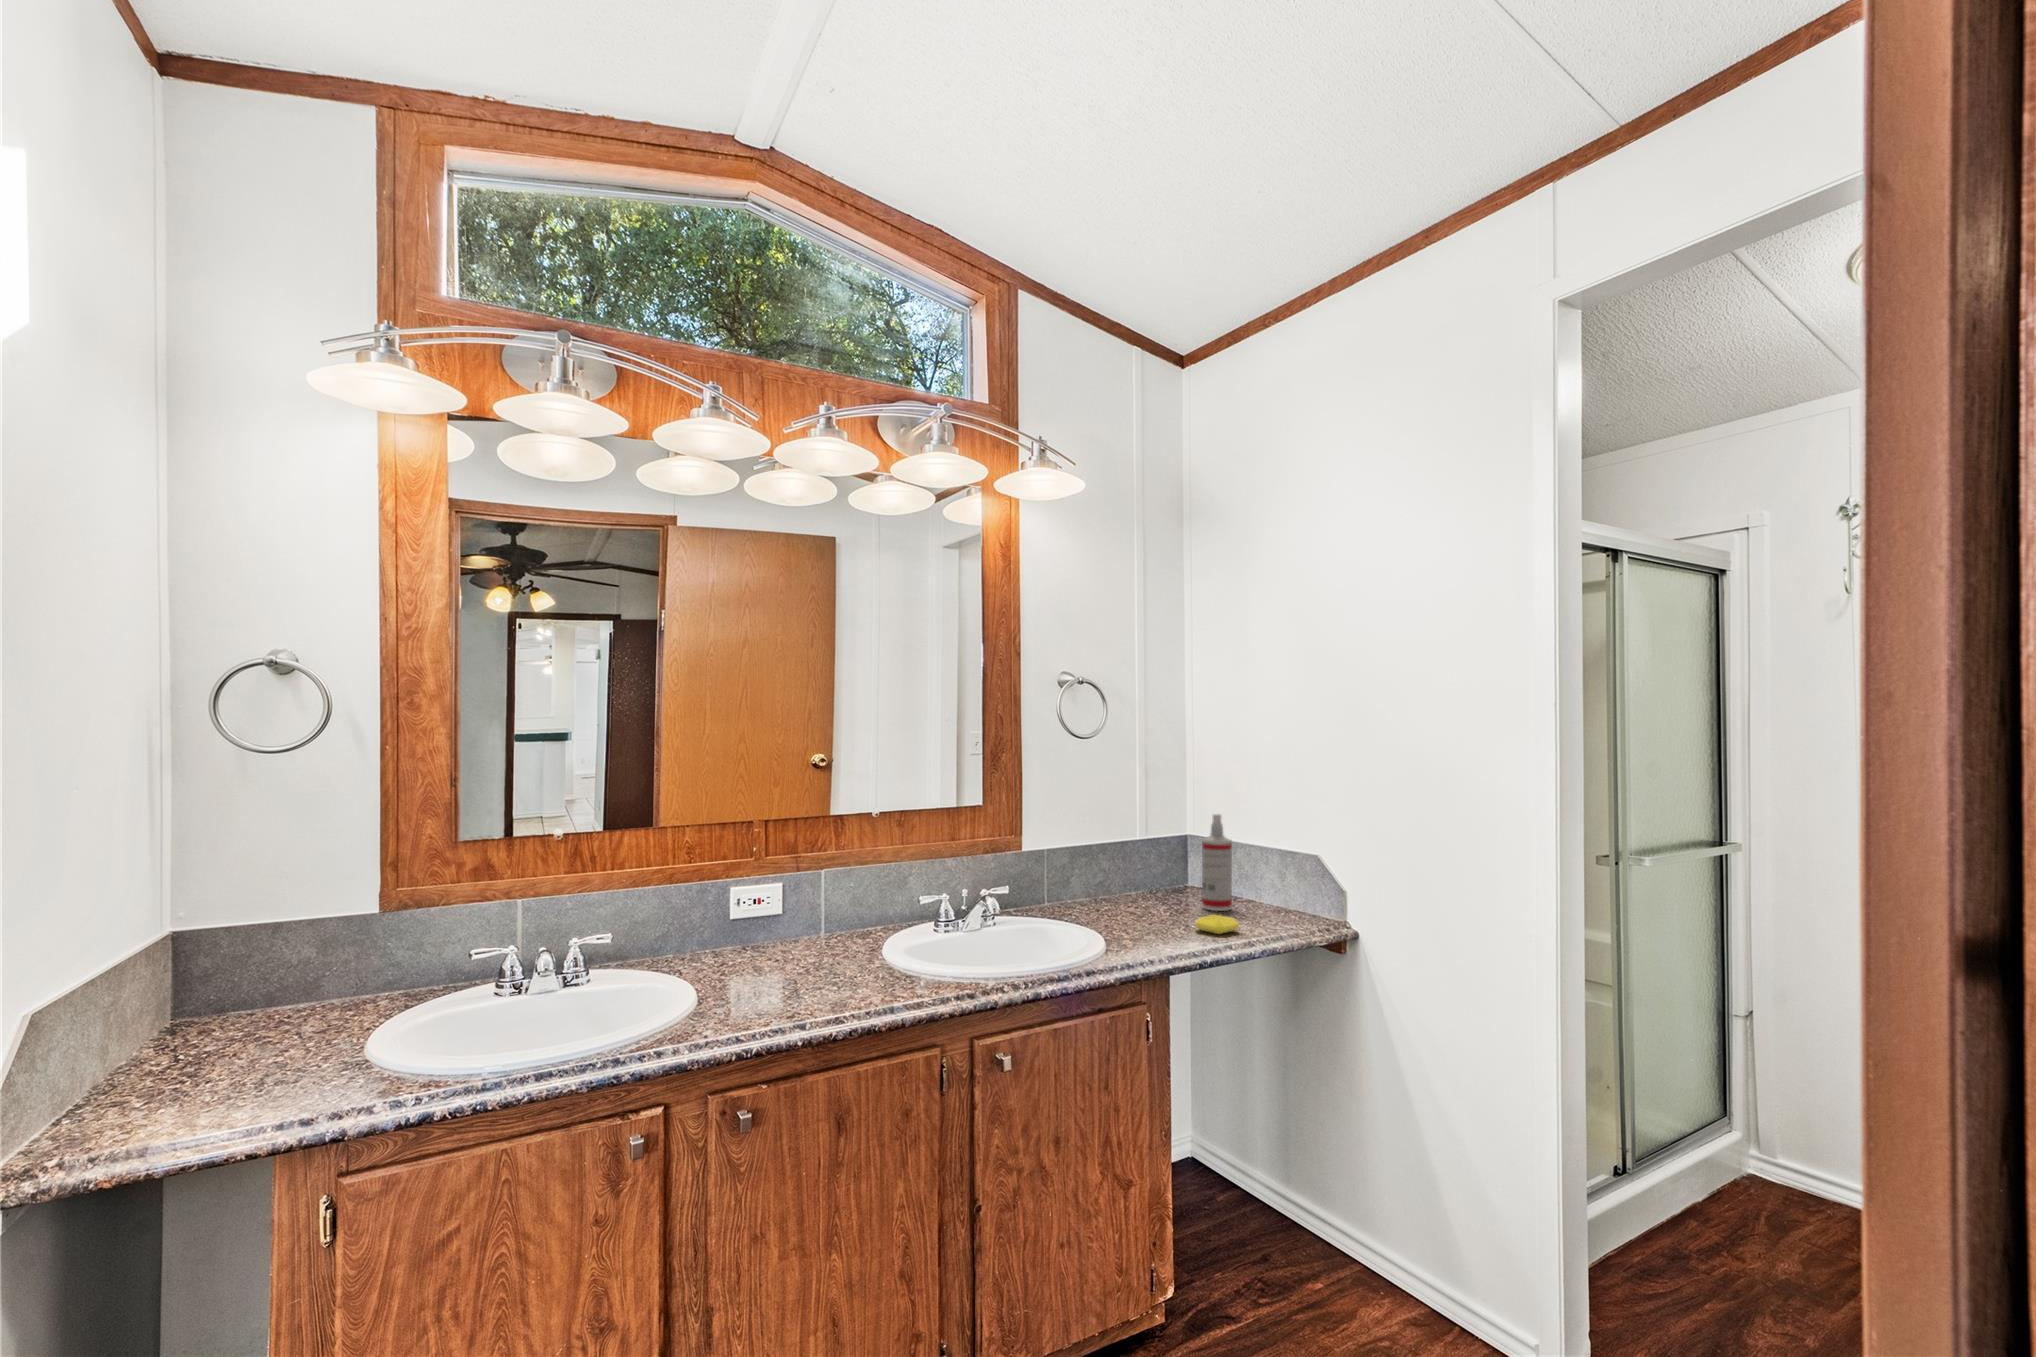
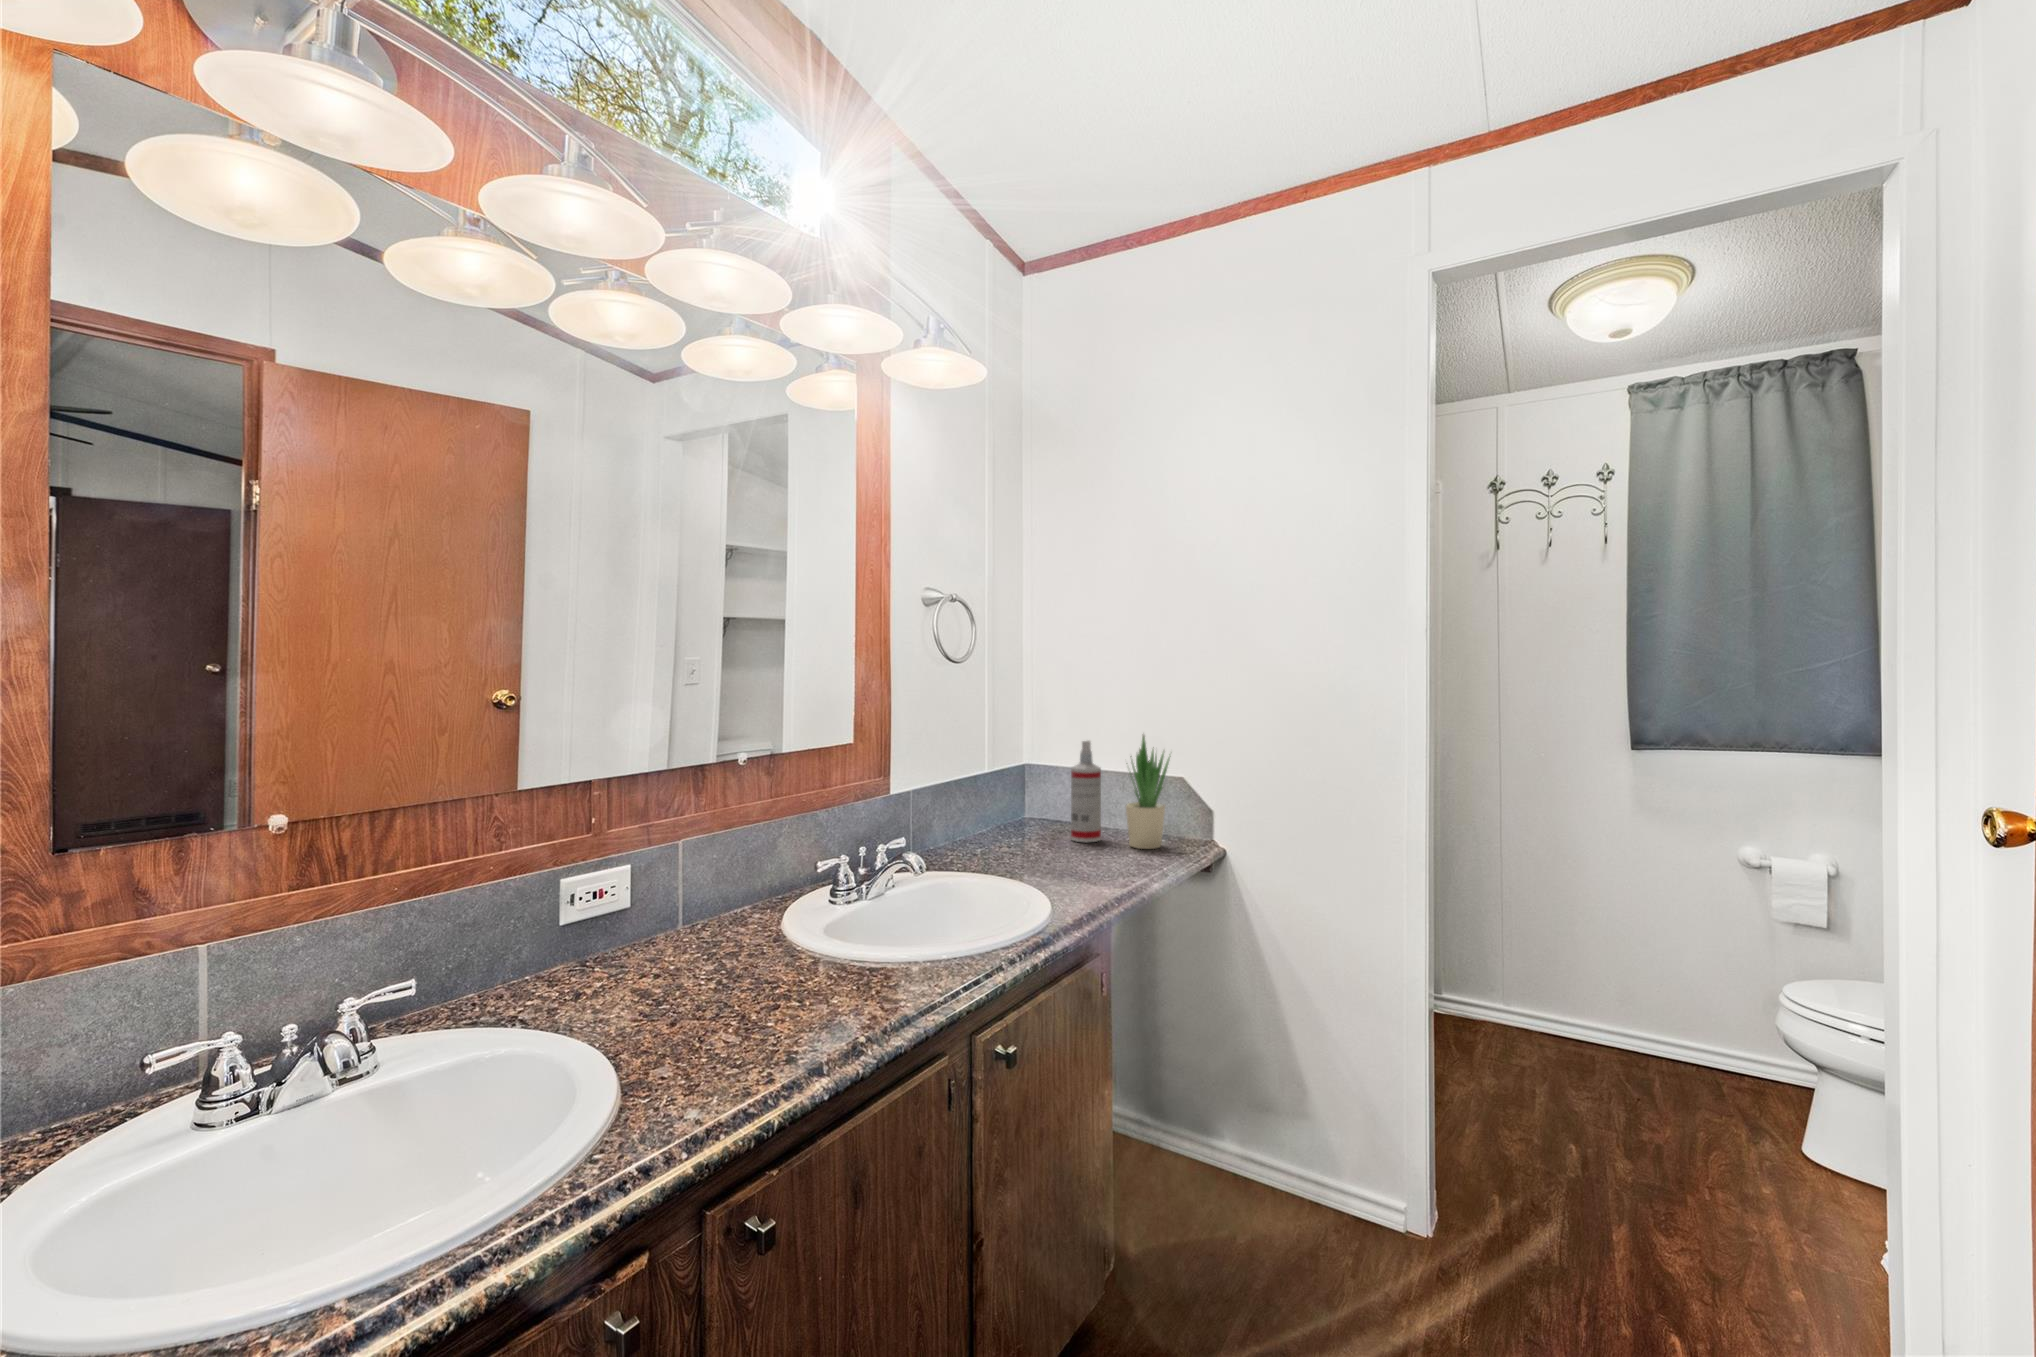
potted plant: none [1243,808,1291,922] -> present [1126,735,1170,849]
soap bar: present [1195,915,1239,934] -> none [1105,847,1150,868]

